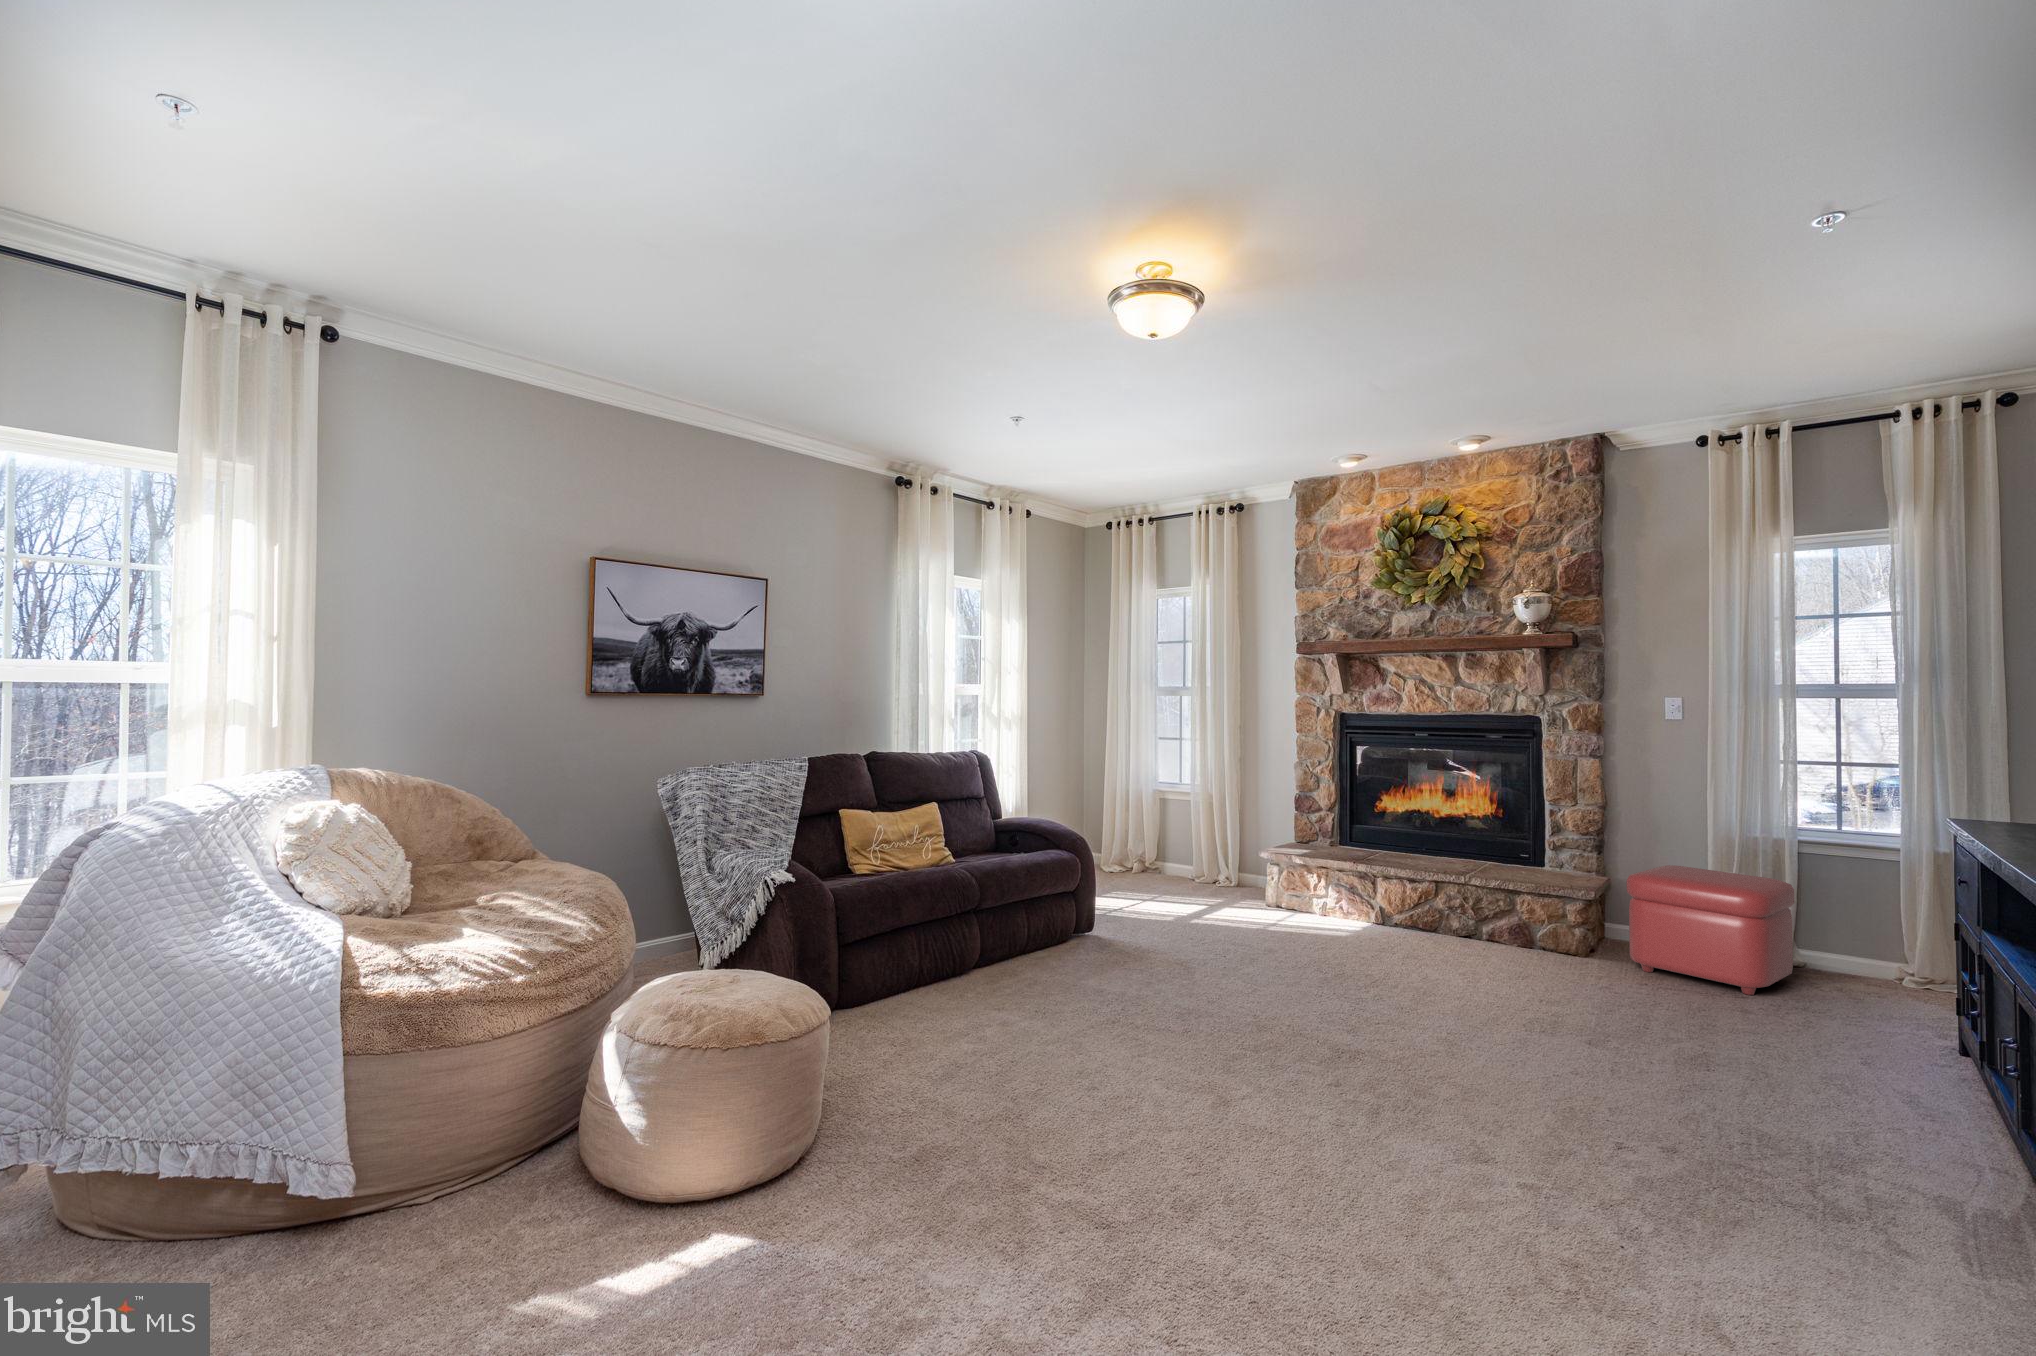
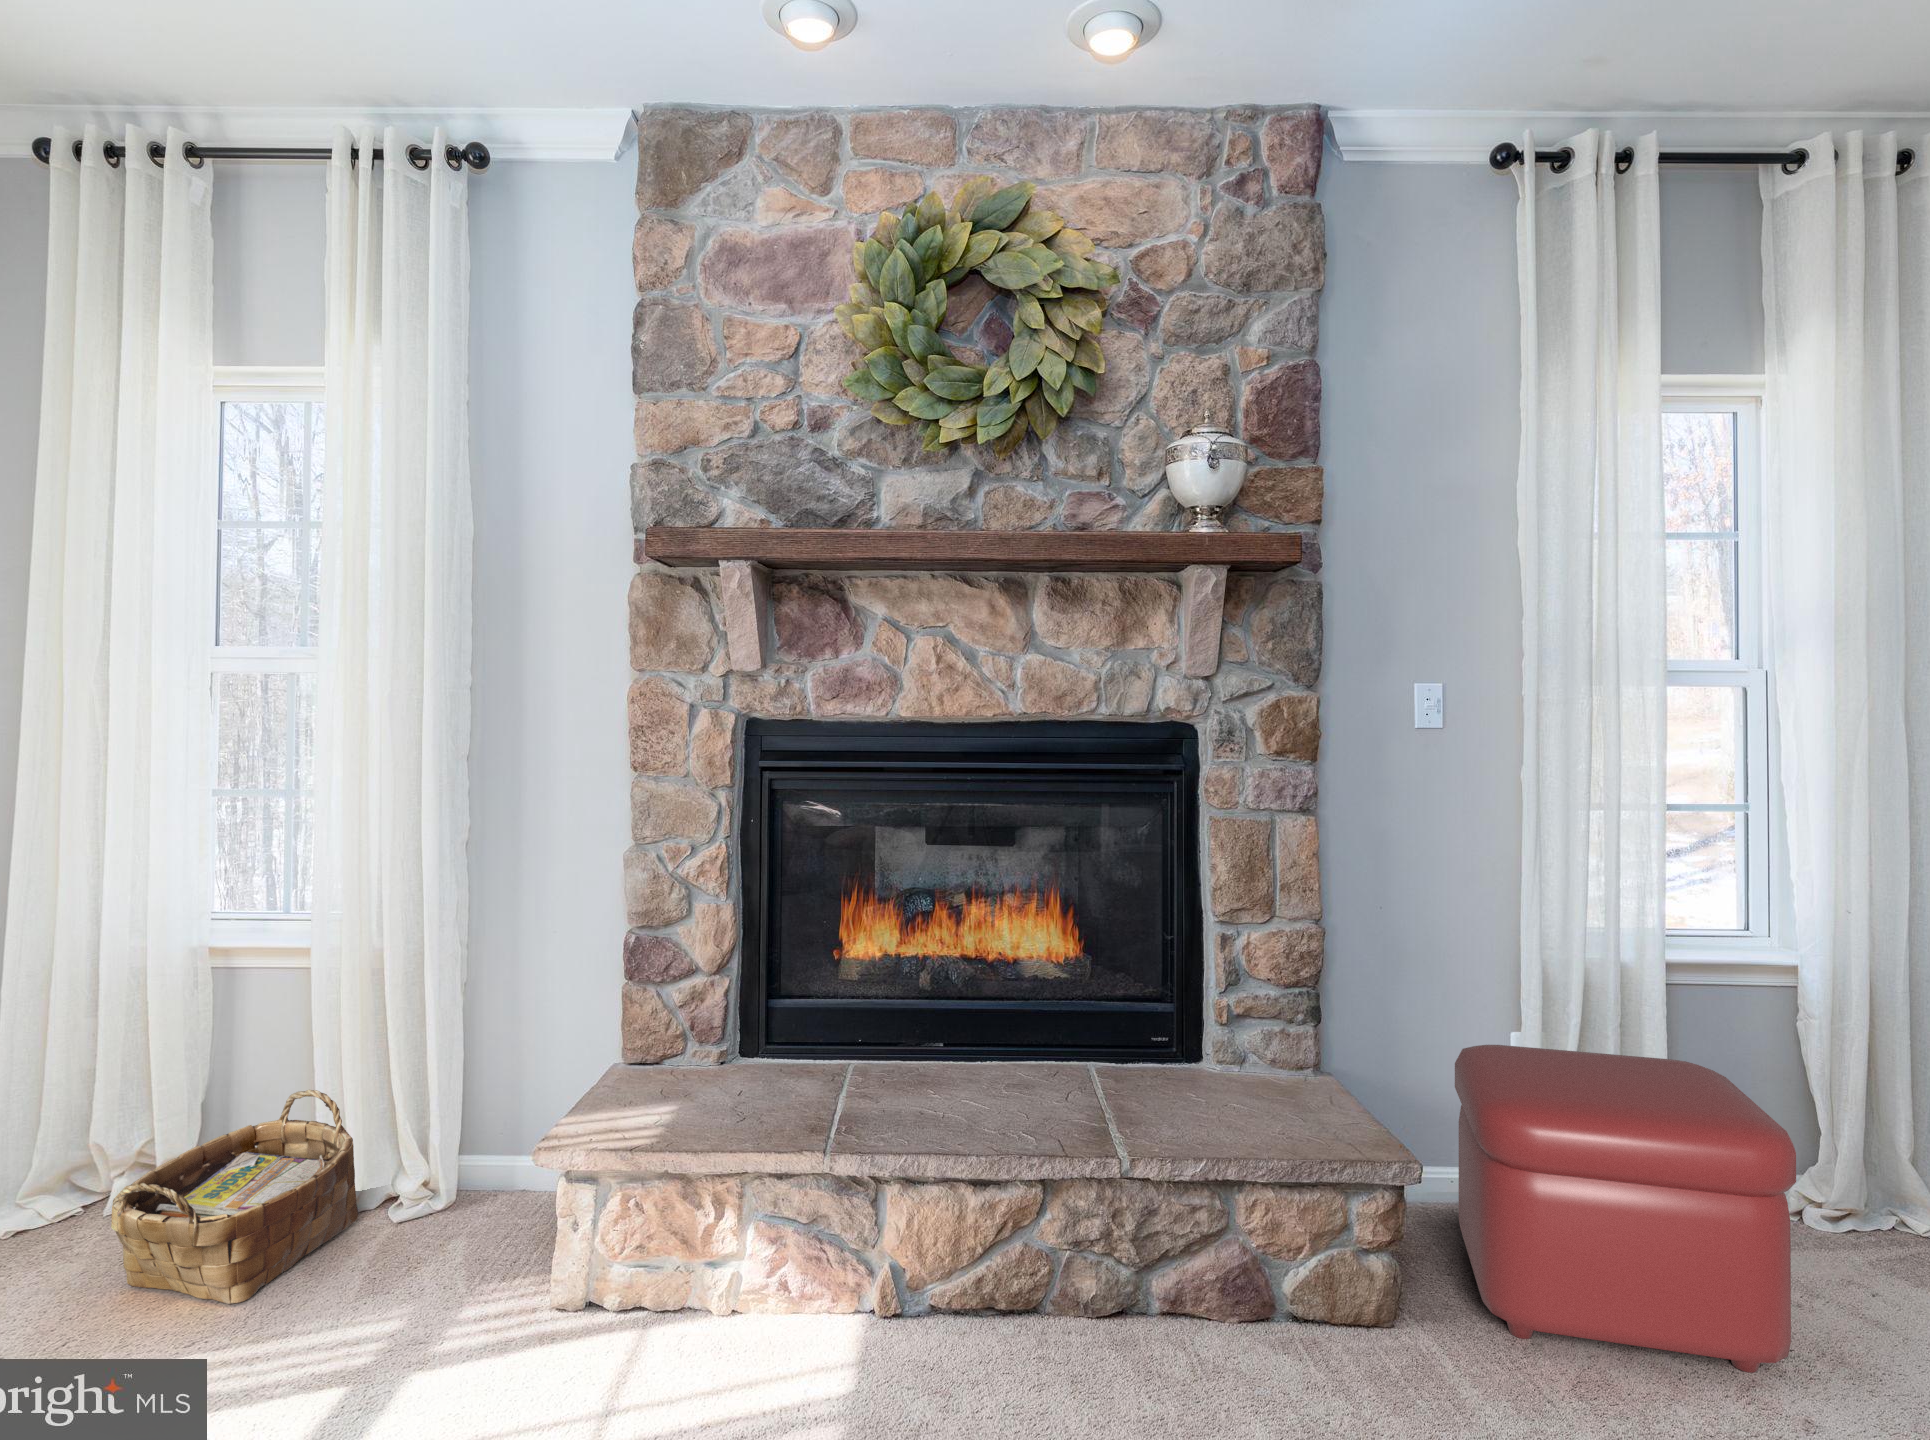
woven basket: none [1141,836,1207,890] -> present [111,1090,358,1304]

